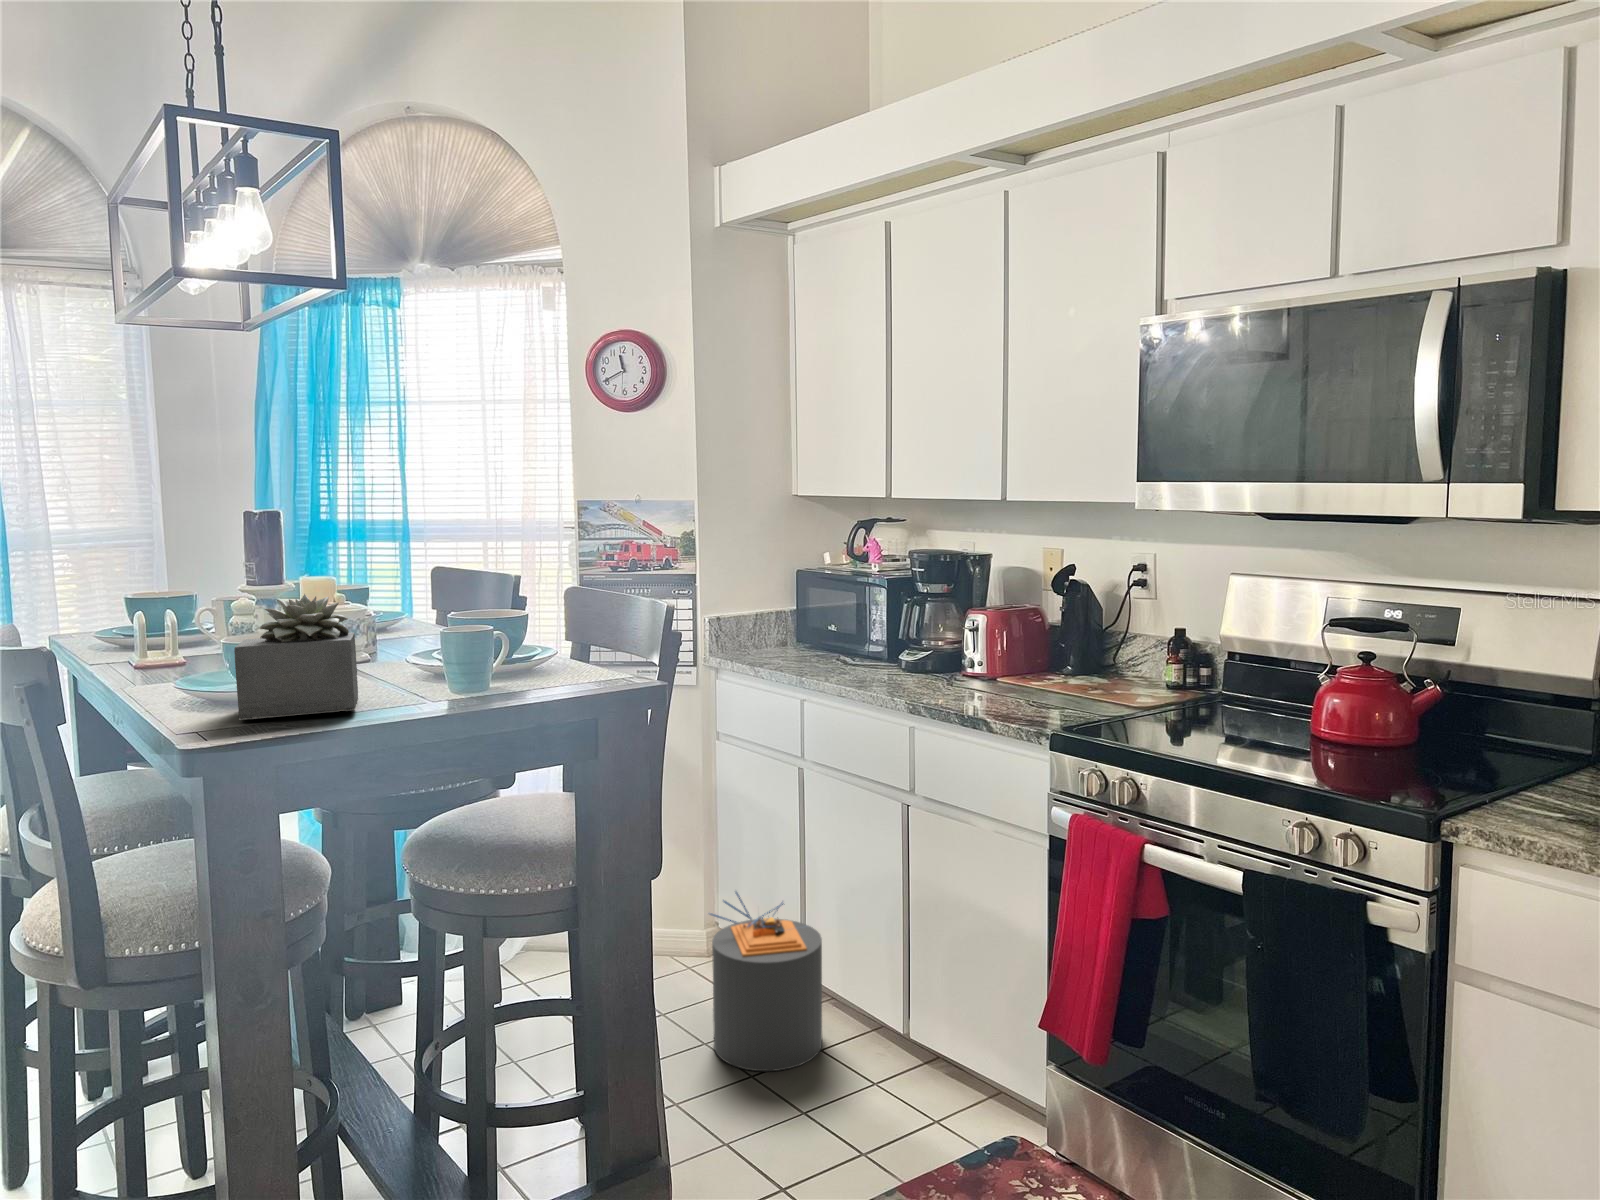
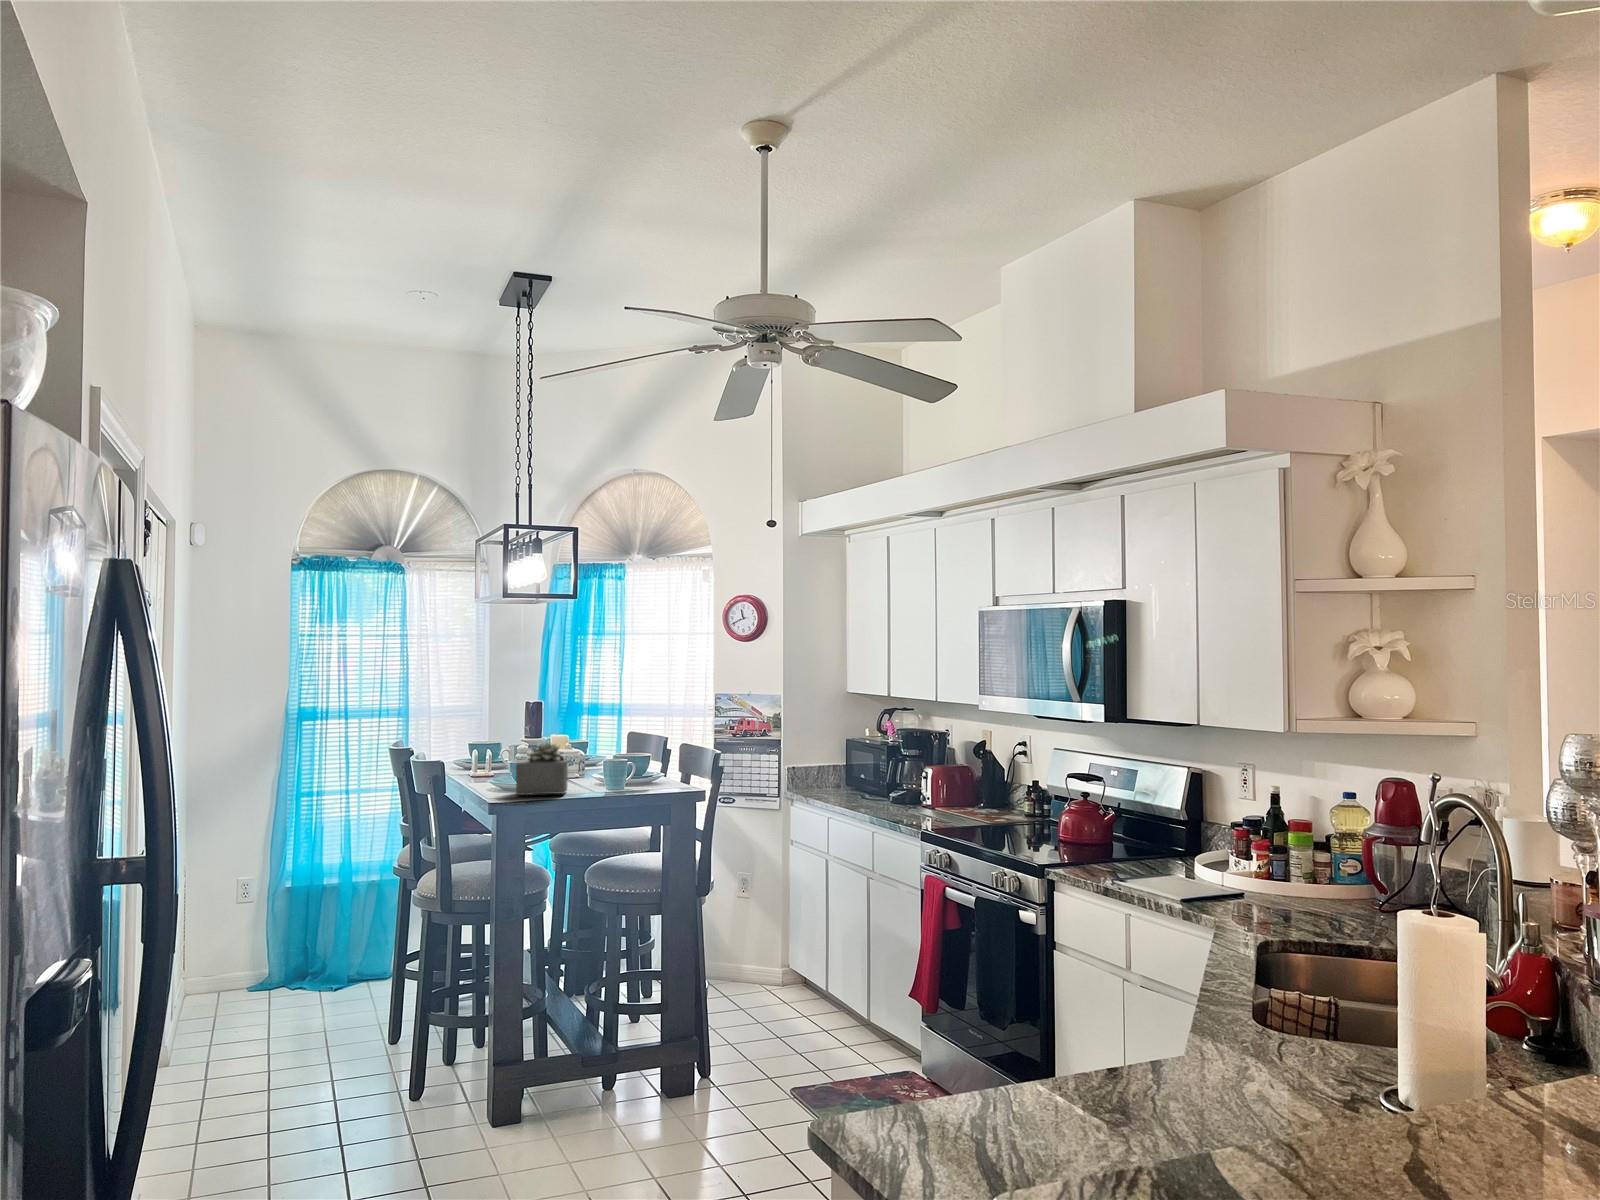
trash can: present [710,892,822,1071] -> none [762,926,830,1037]

